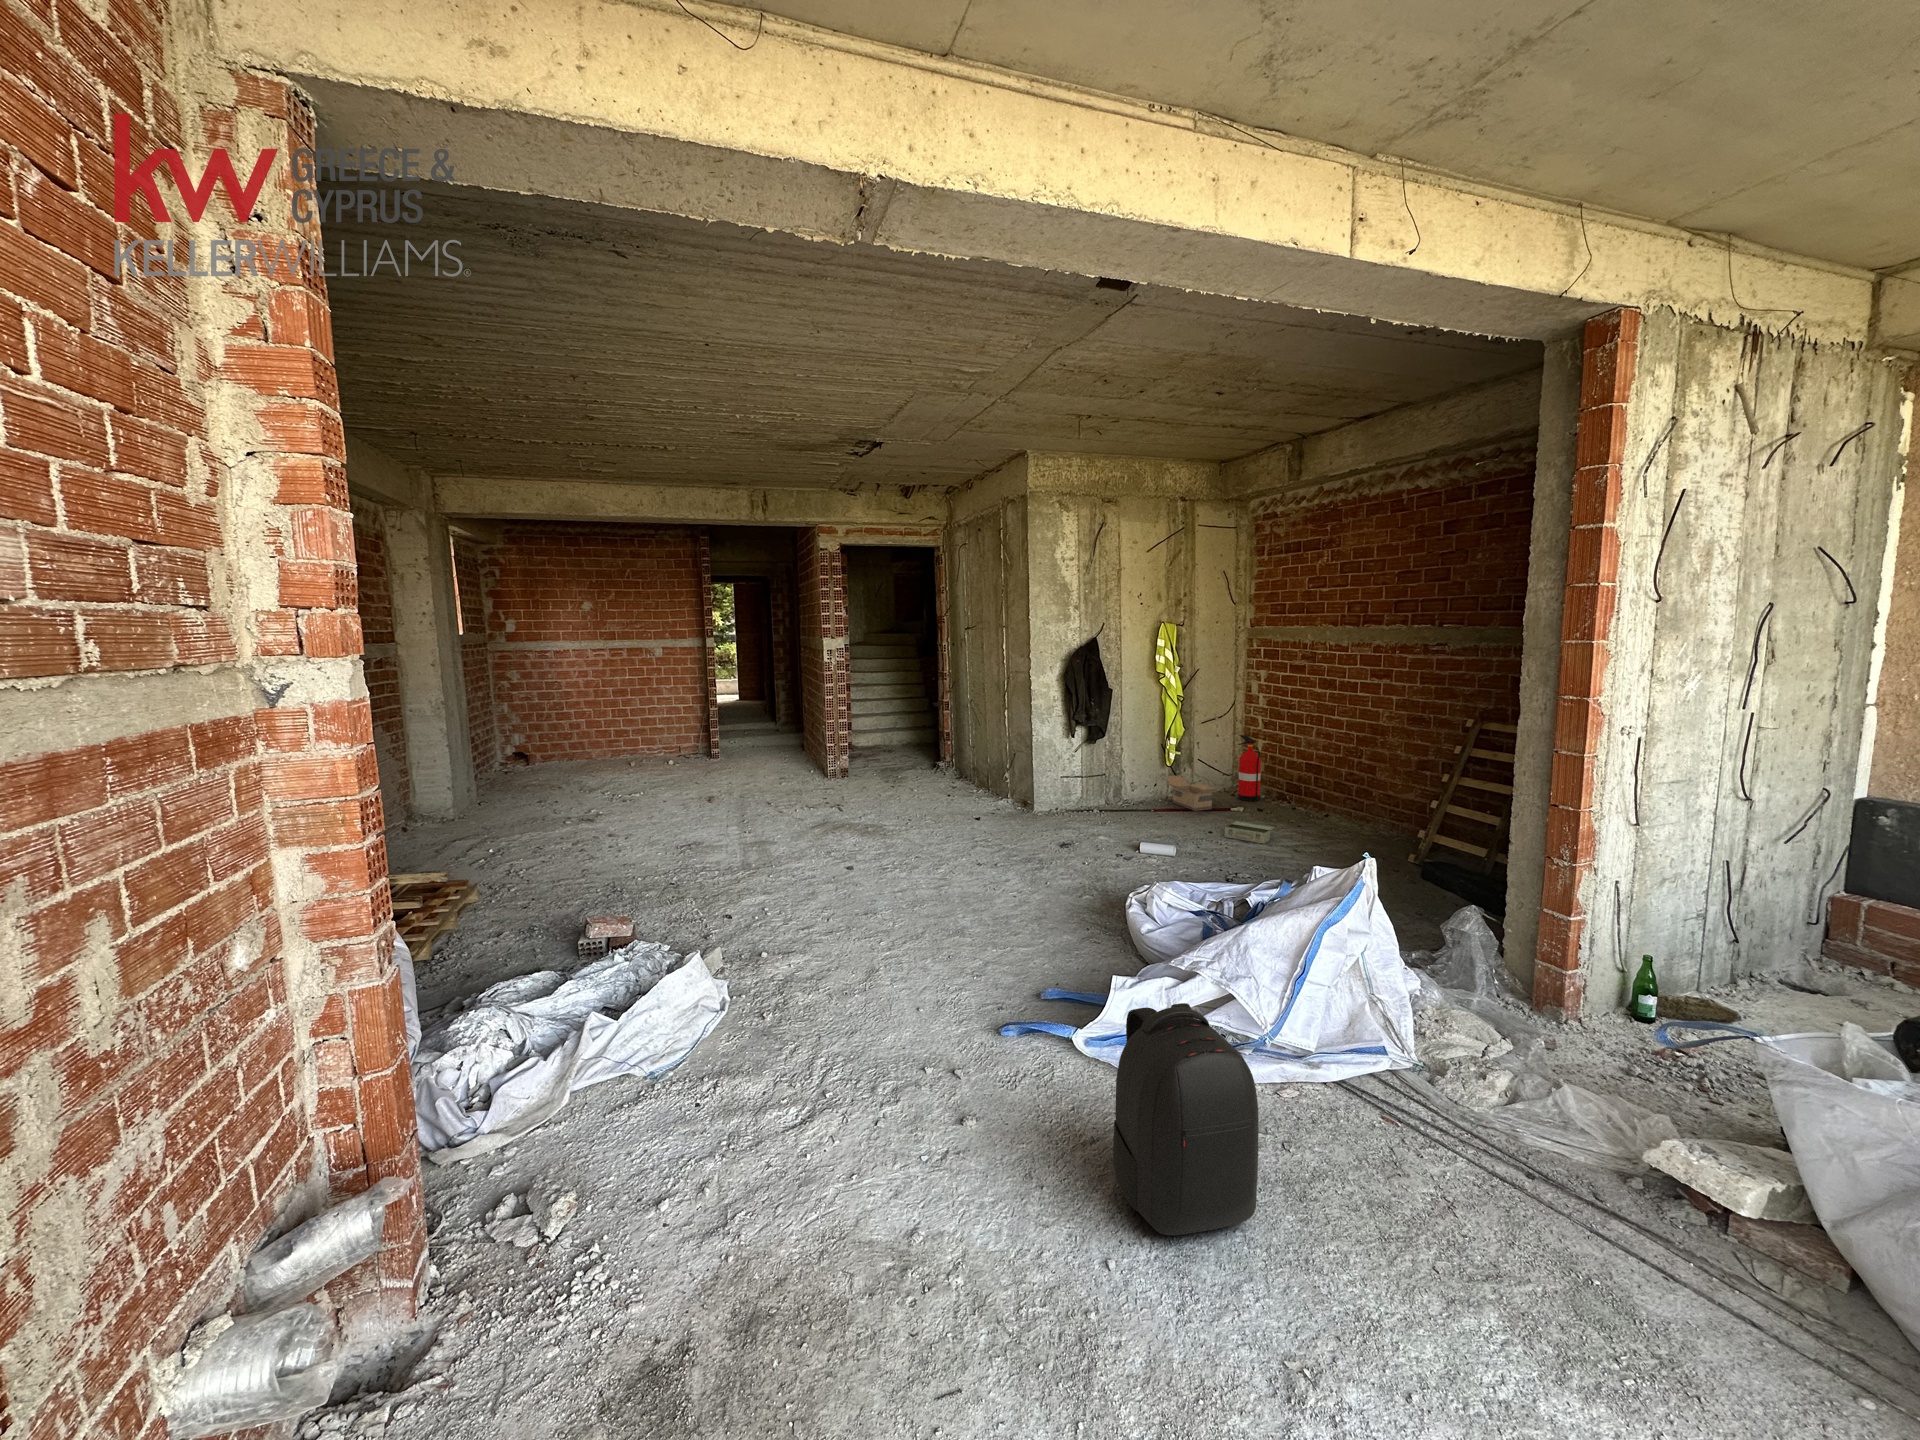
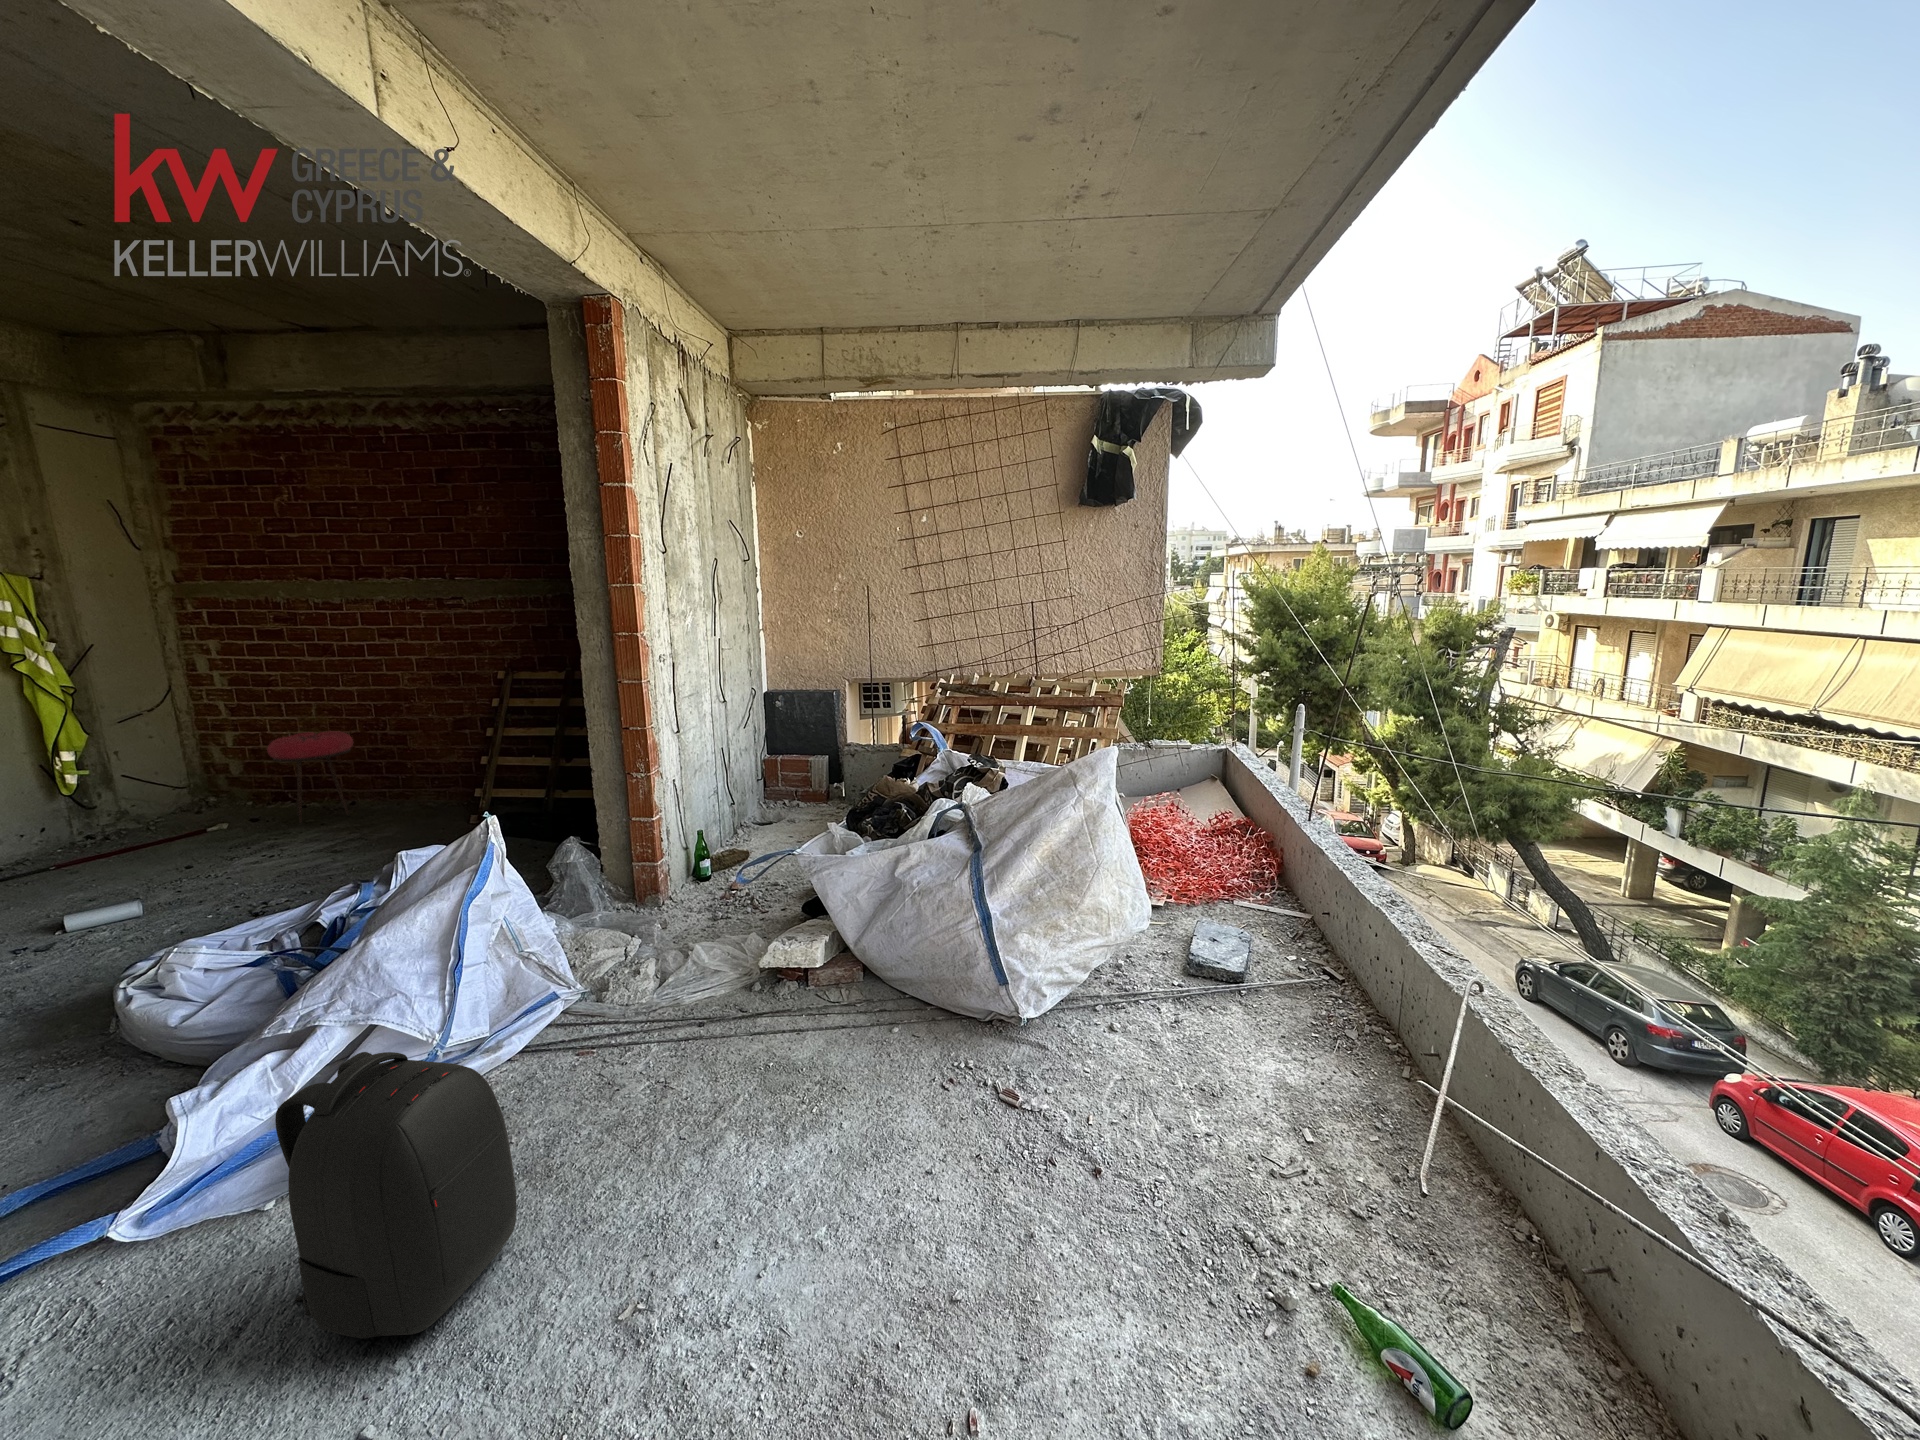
fire extinguisher: present [1238,735,1261,801] -> none [188,731,244,815]
stool: none [1277,749,1337,826] -> present [267,731,353,824]
cardboard box: present [1165,775,1221,811] -> none [62,805,186,847]
toolbox: present [1225,820,1275,844] -> none [214,831,292,865]

